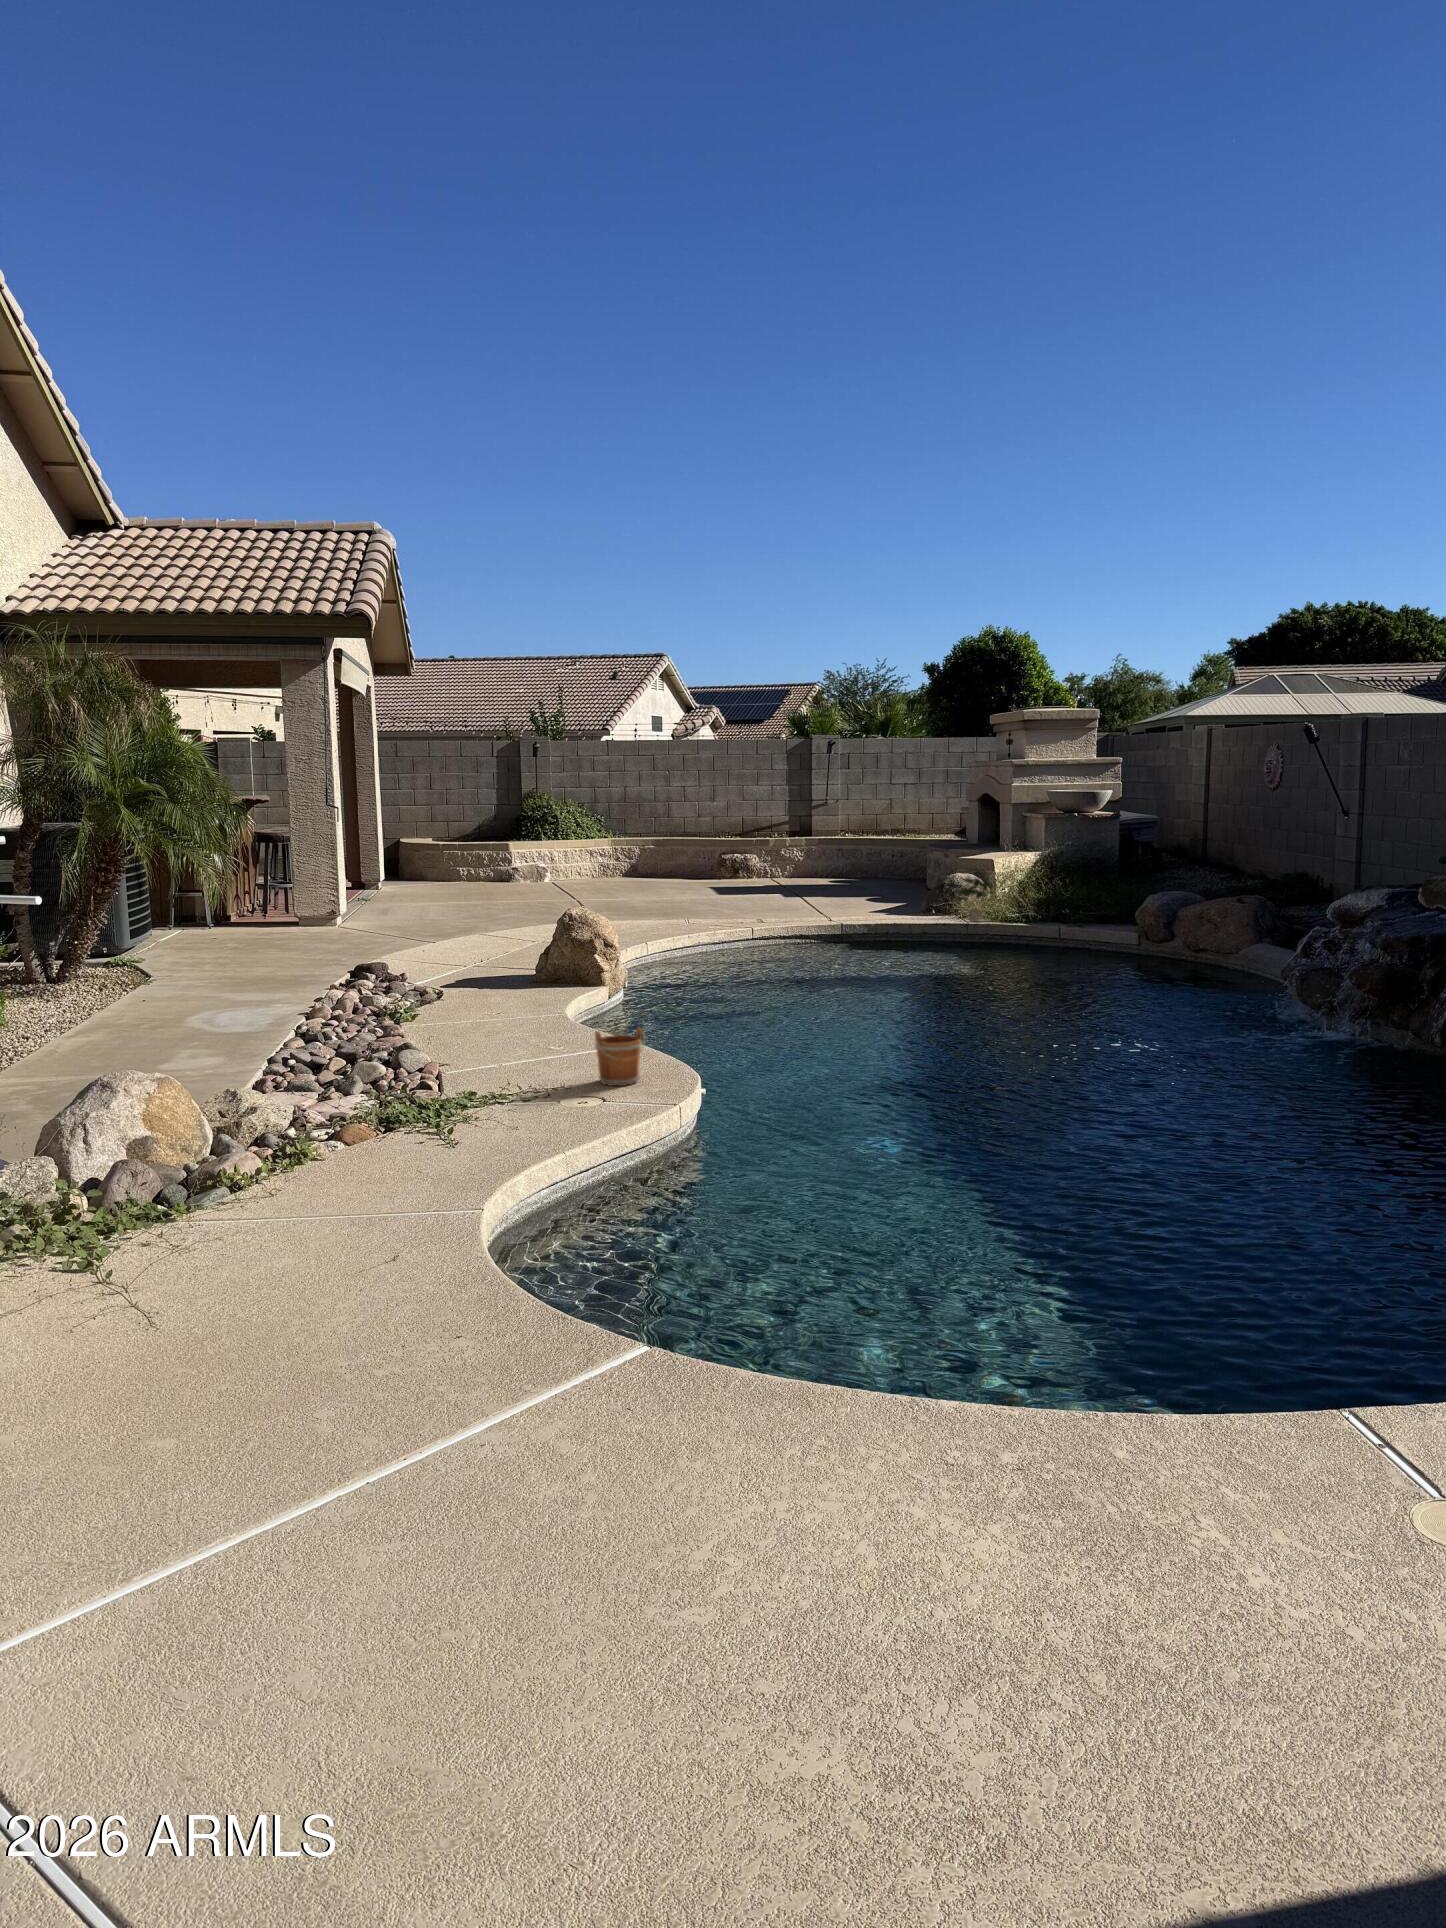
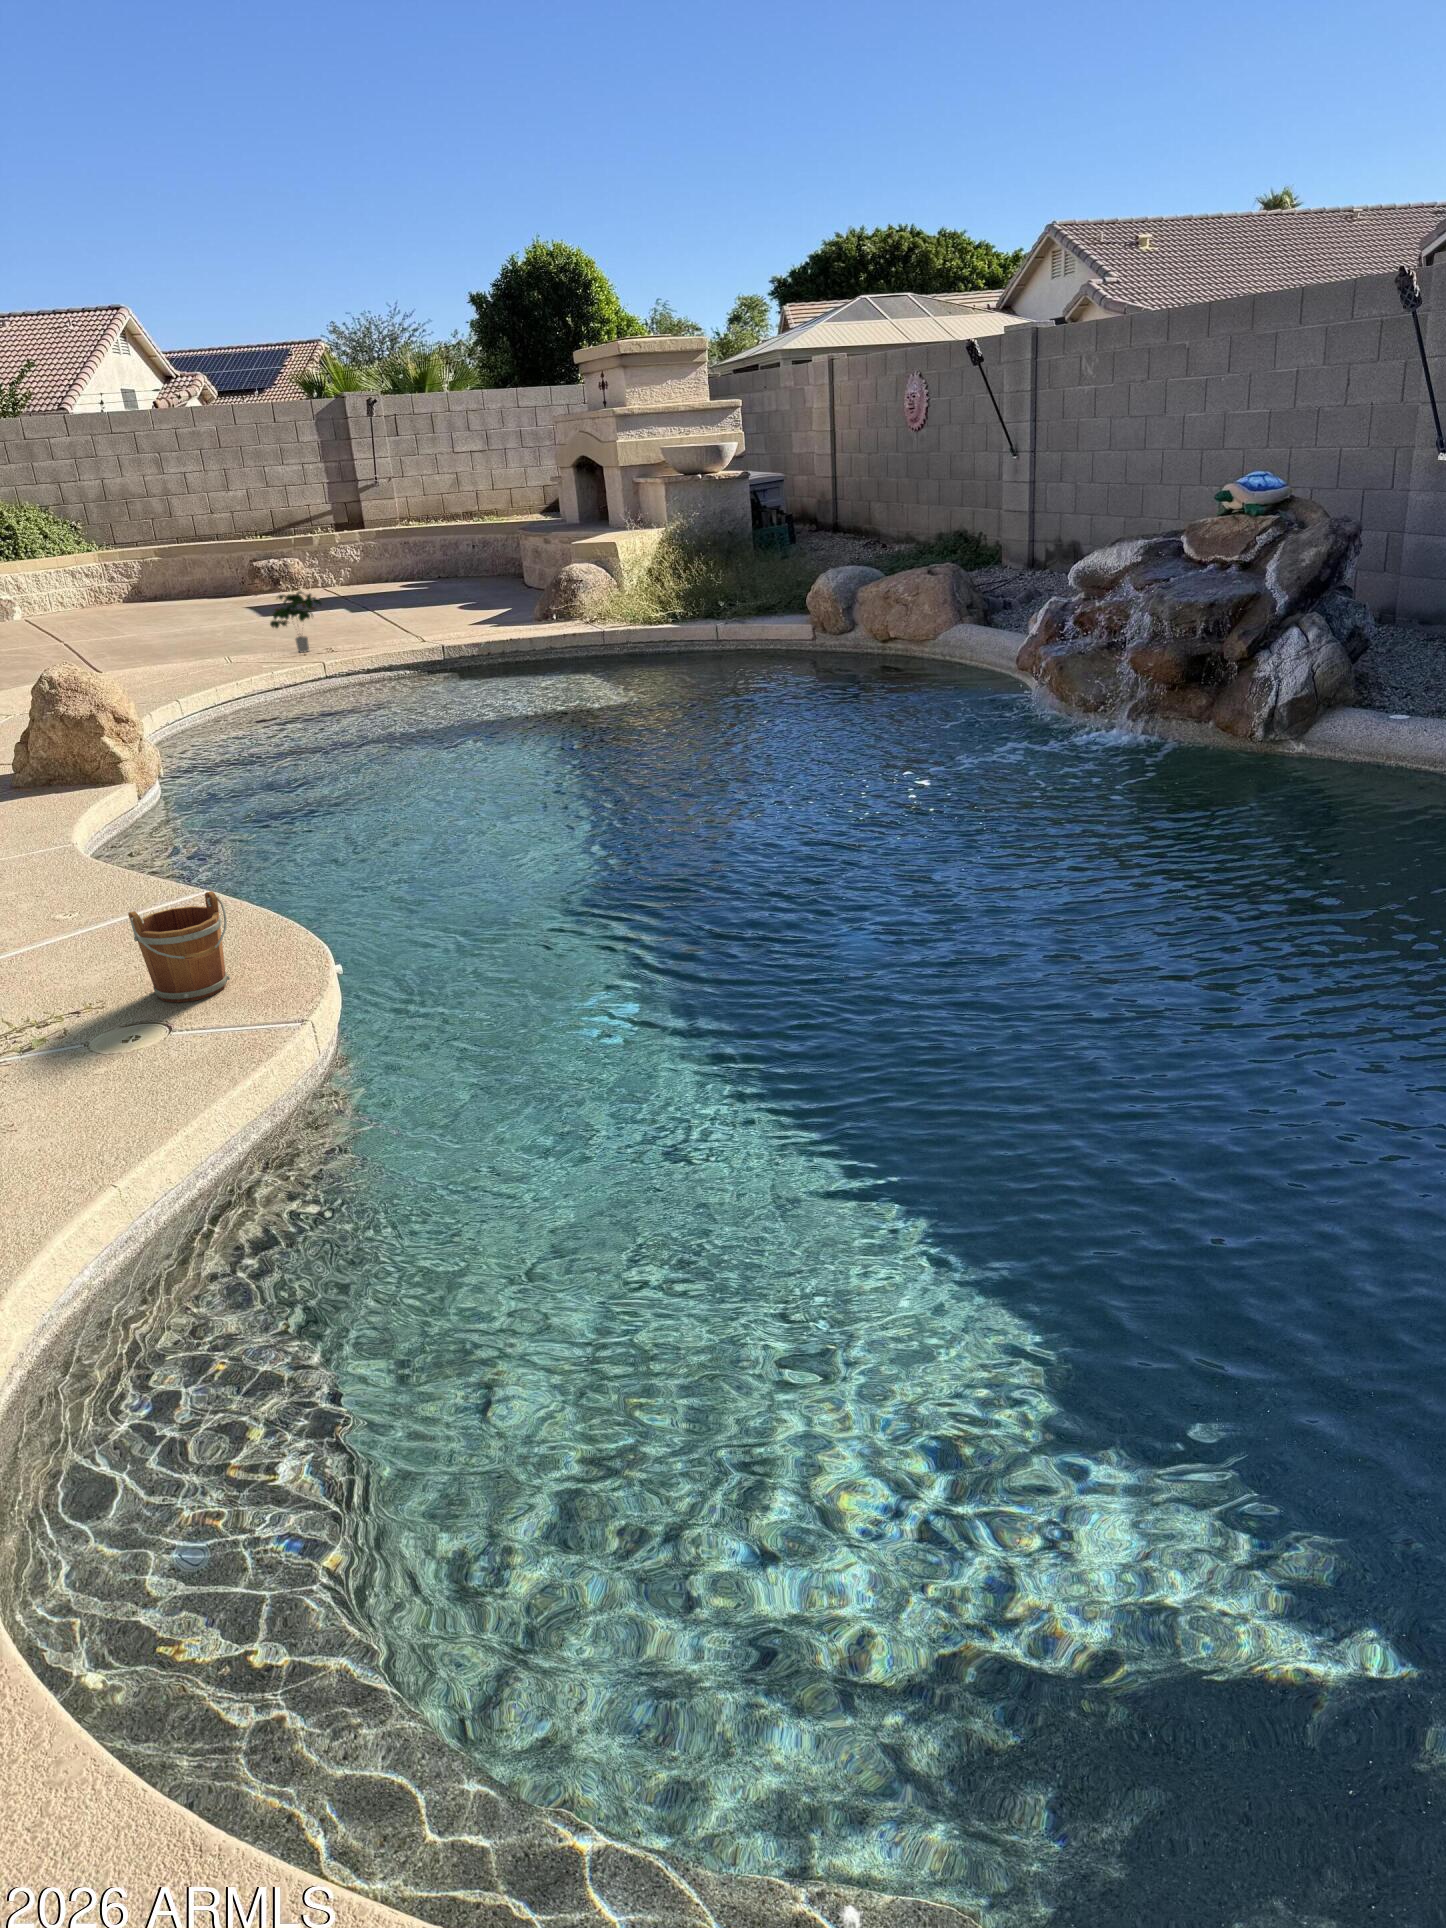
potted plant: present [956,877,993,921] -> present [270,591,321,653]

